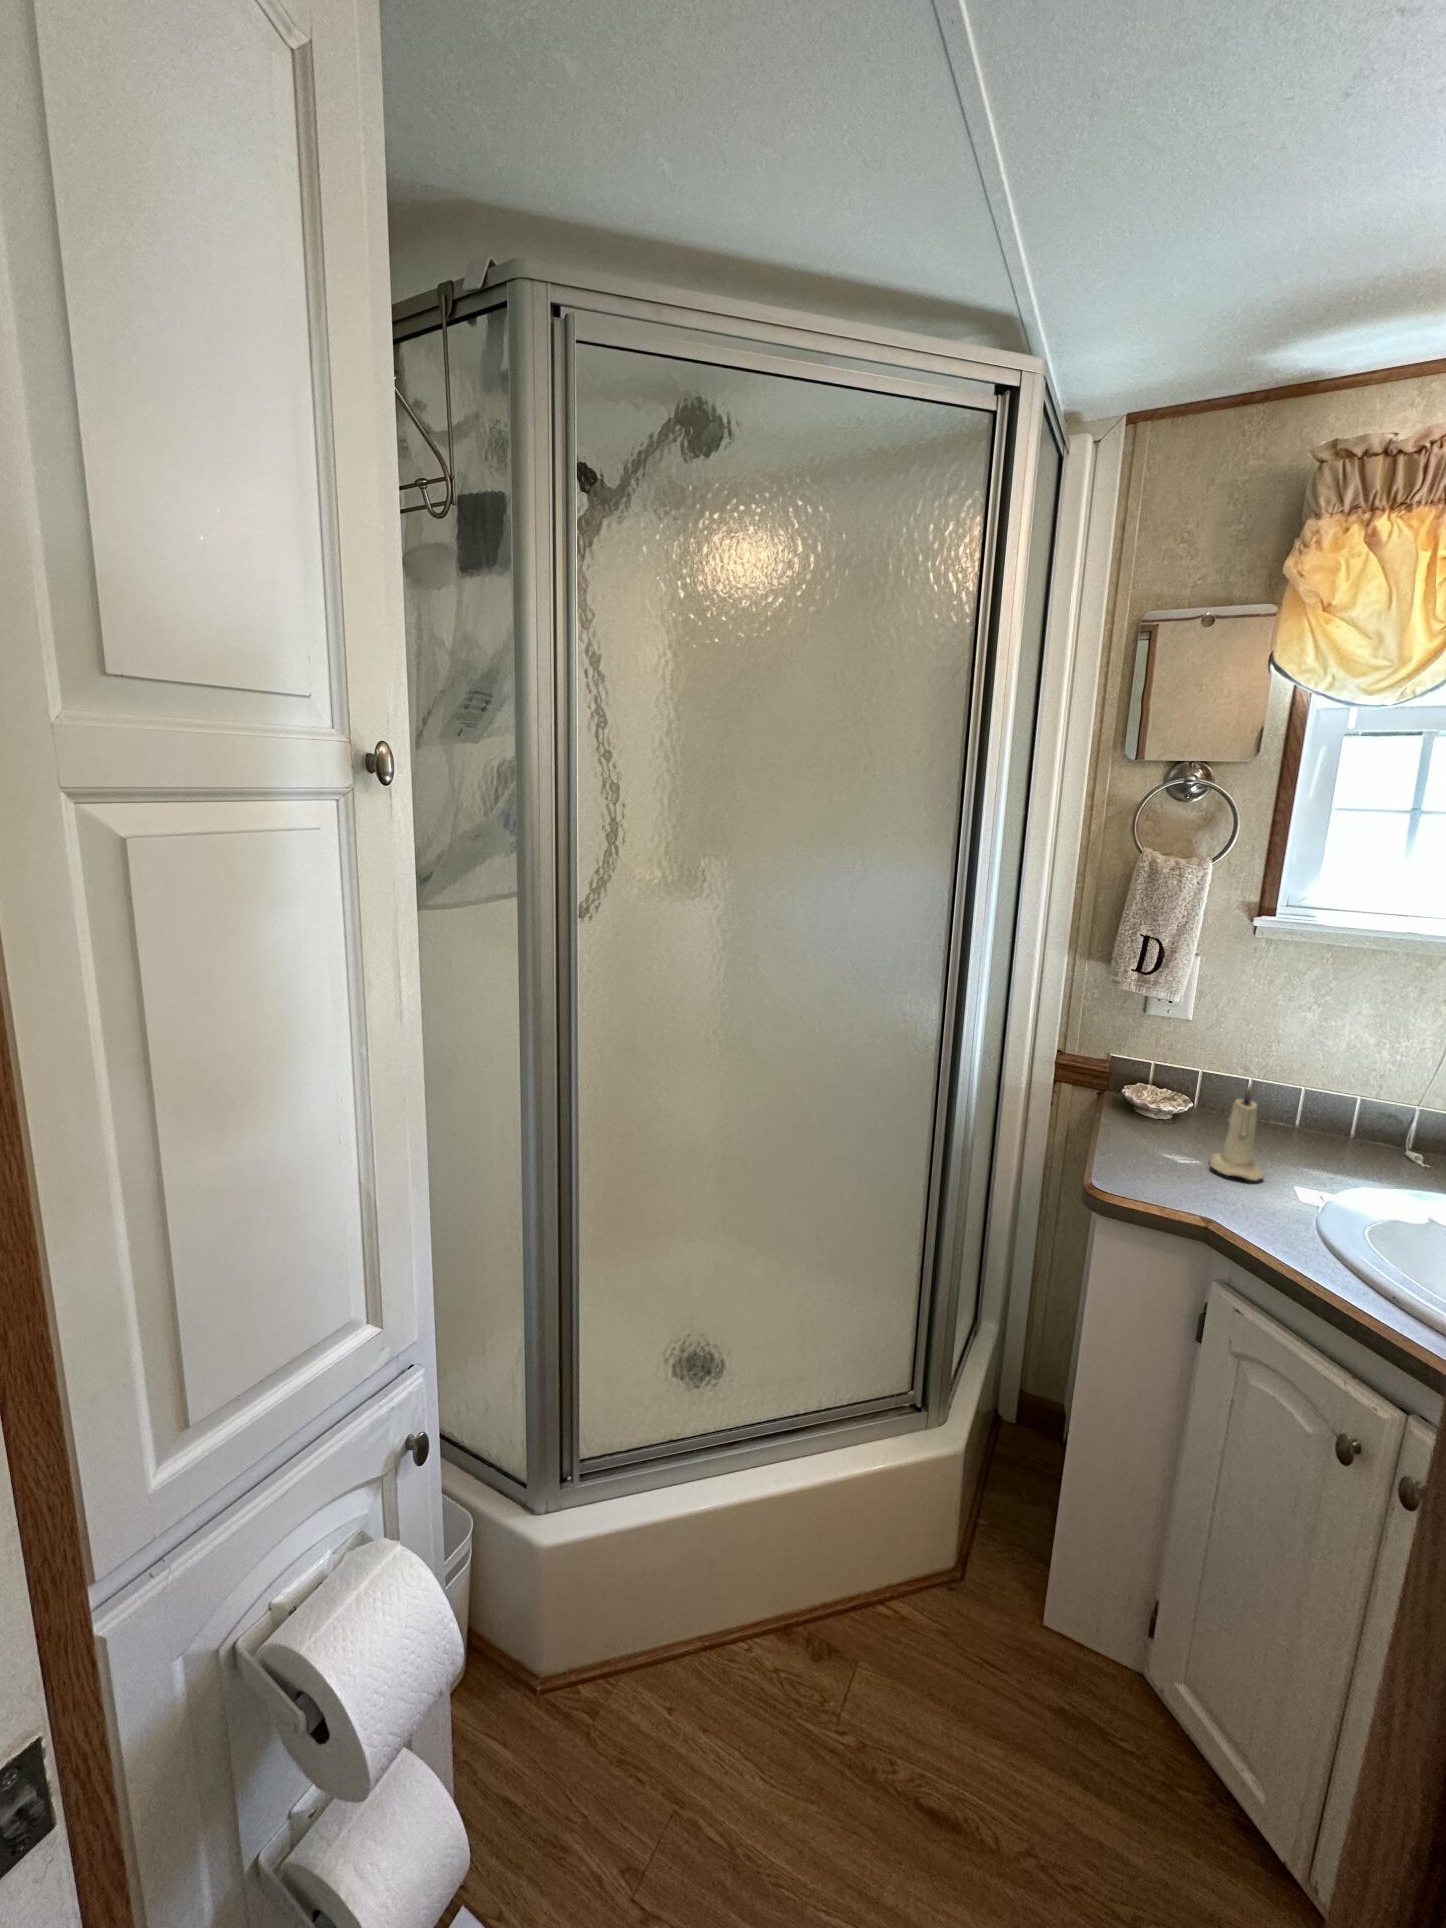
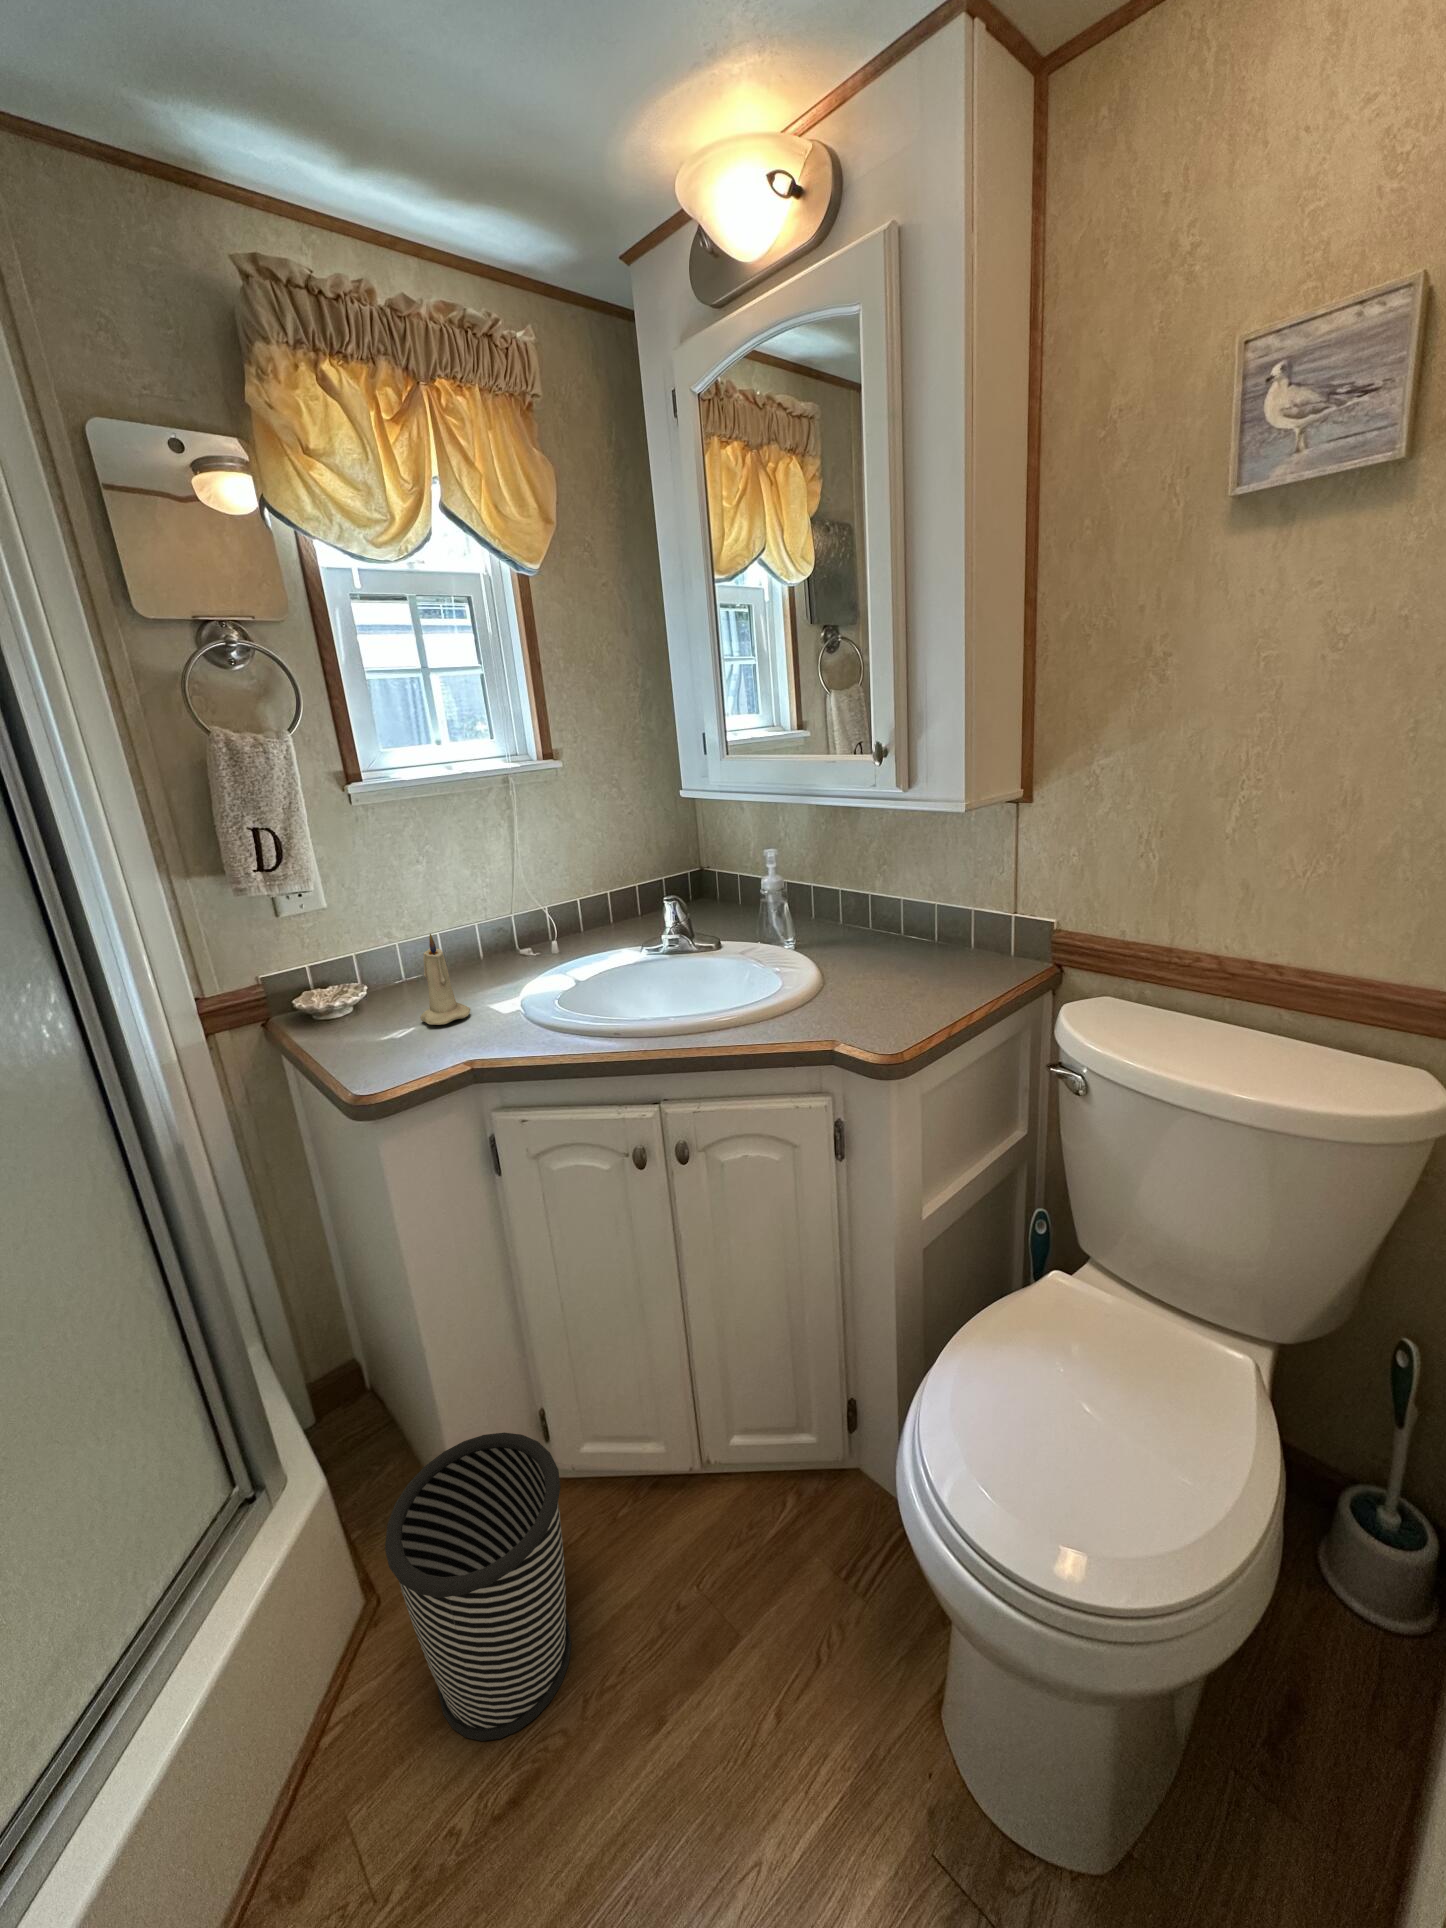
wastebasket: none [943,1507,1111,1808] -> present [385,1432,571,1741]

